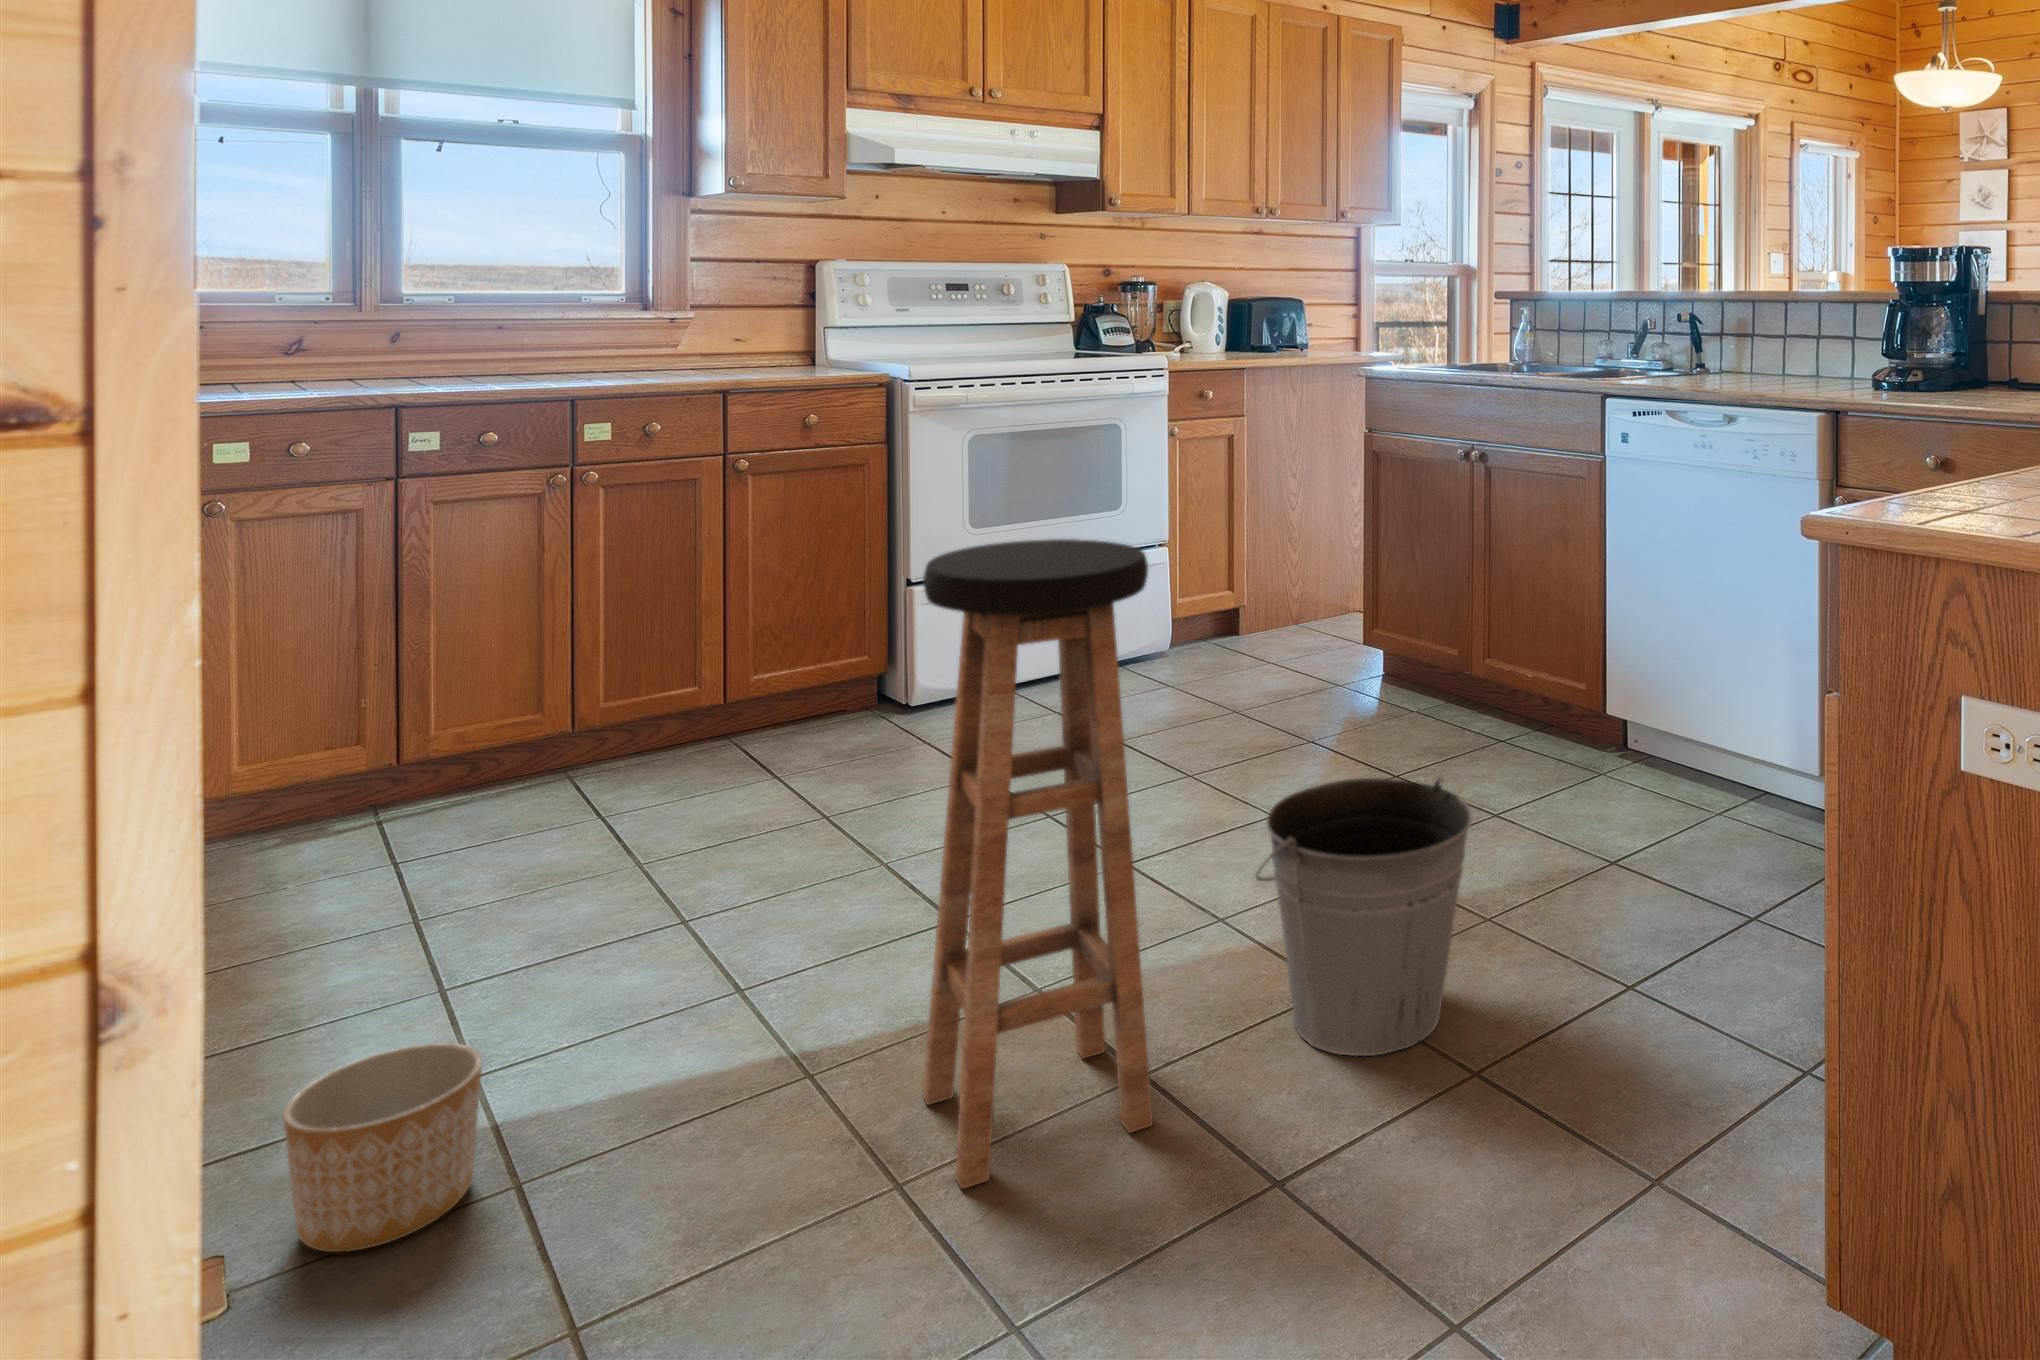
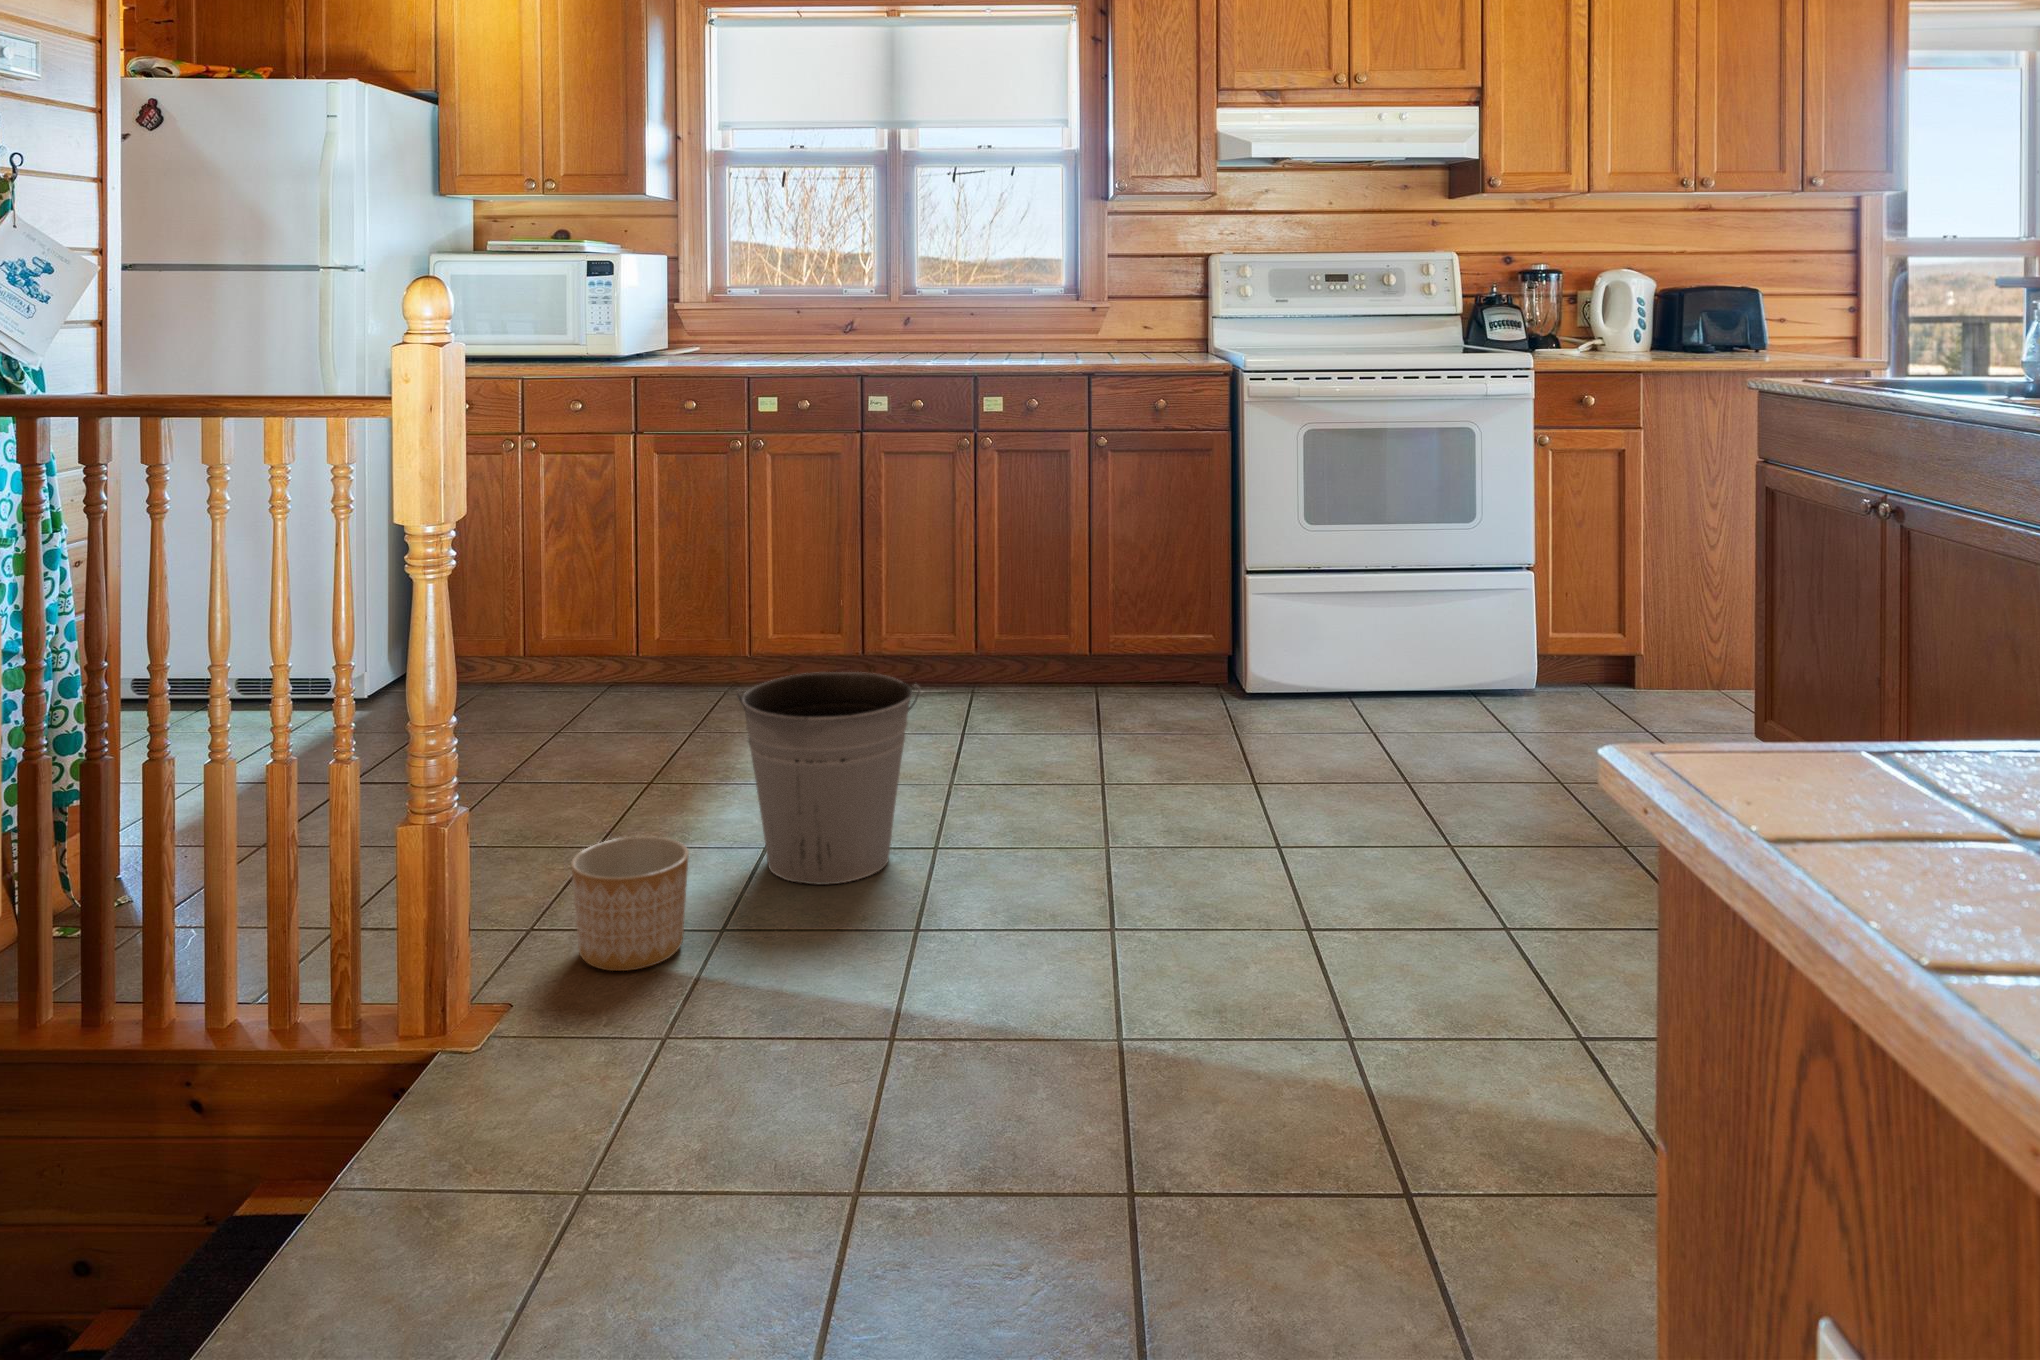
bar stool: present [923,539,1153,1189] -> none [923,503,1133,1113]
bucket: present [1256,777,1472,1056] -> present [736,672,920,884]

